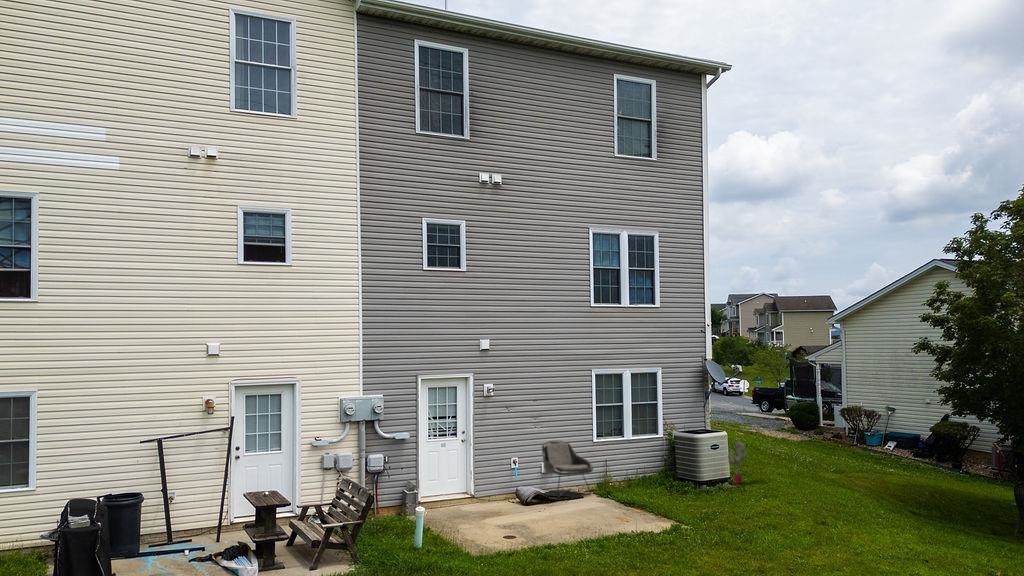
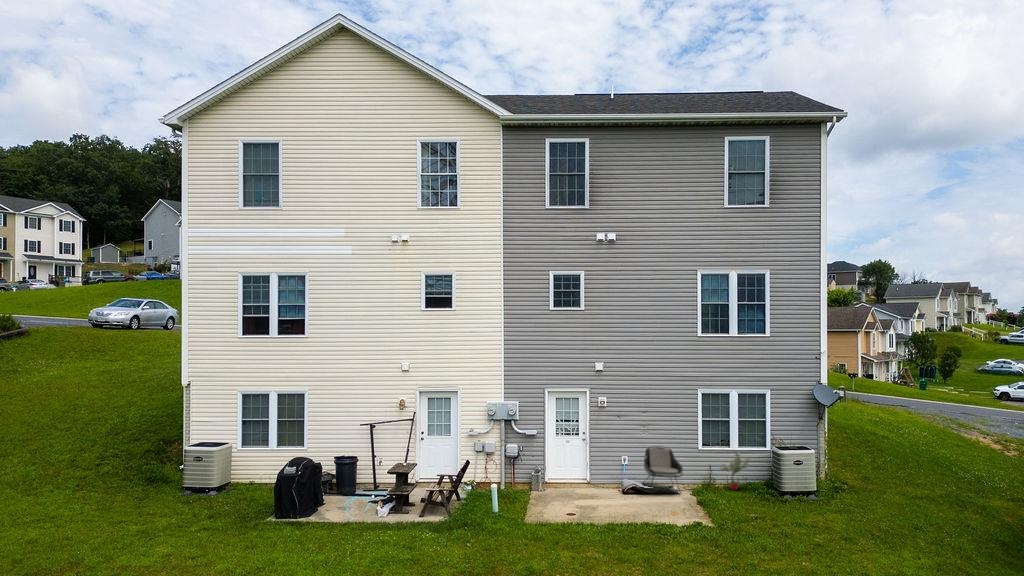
potted tree: present [728,439,747,484] -> present [720,452,750,490]

